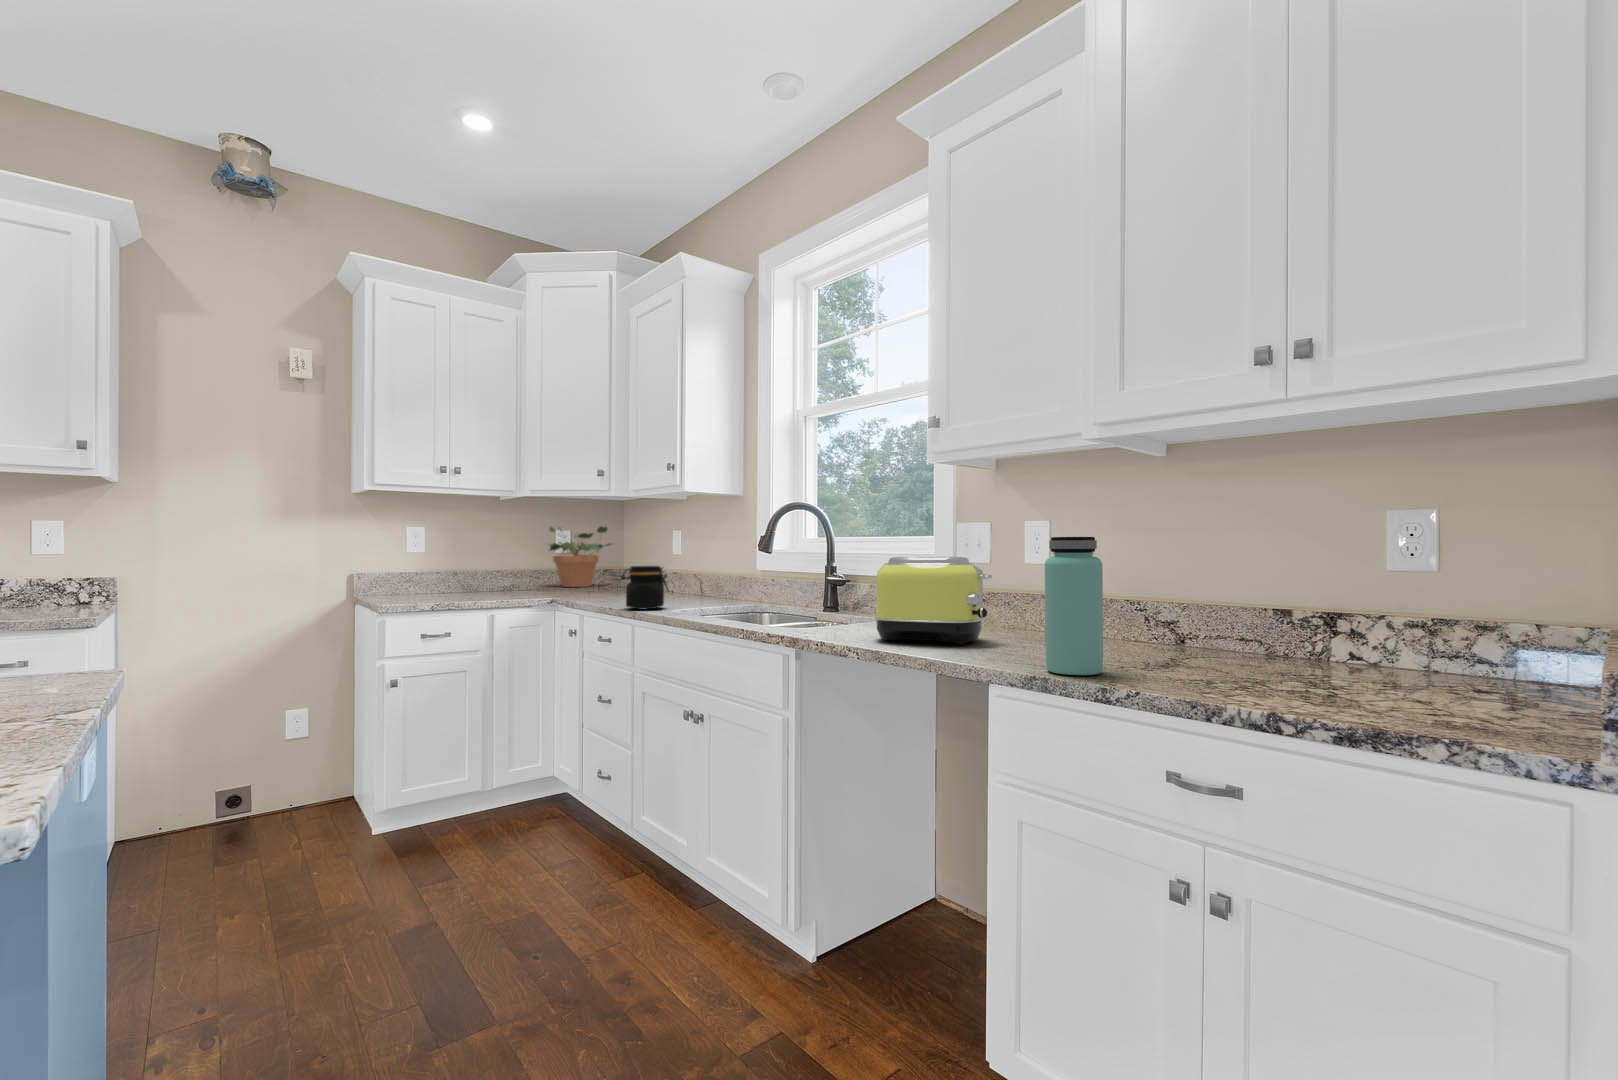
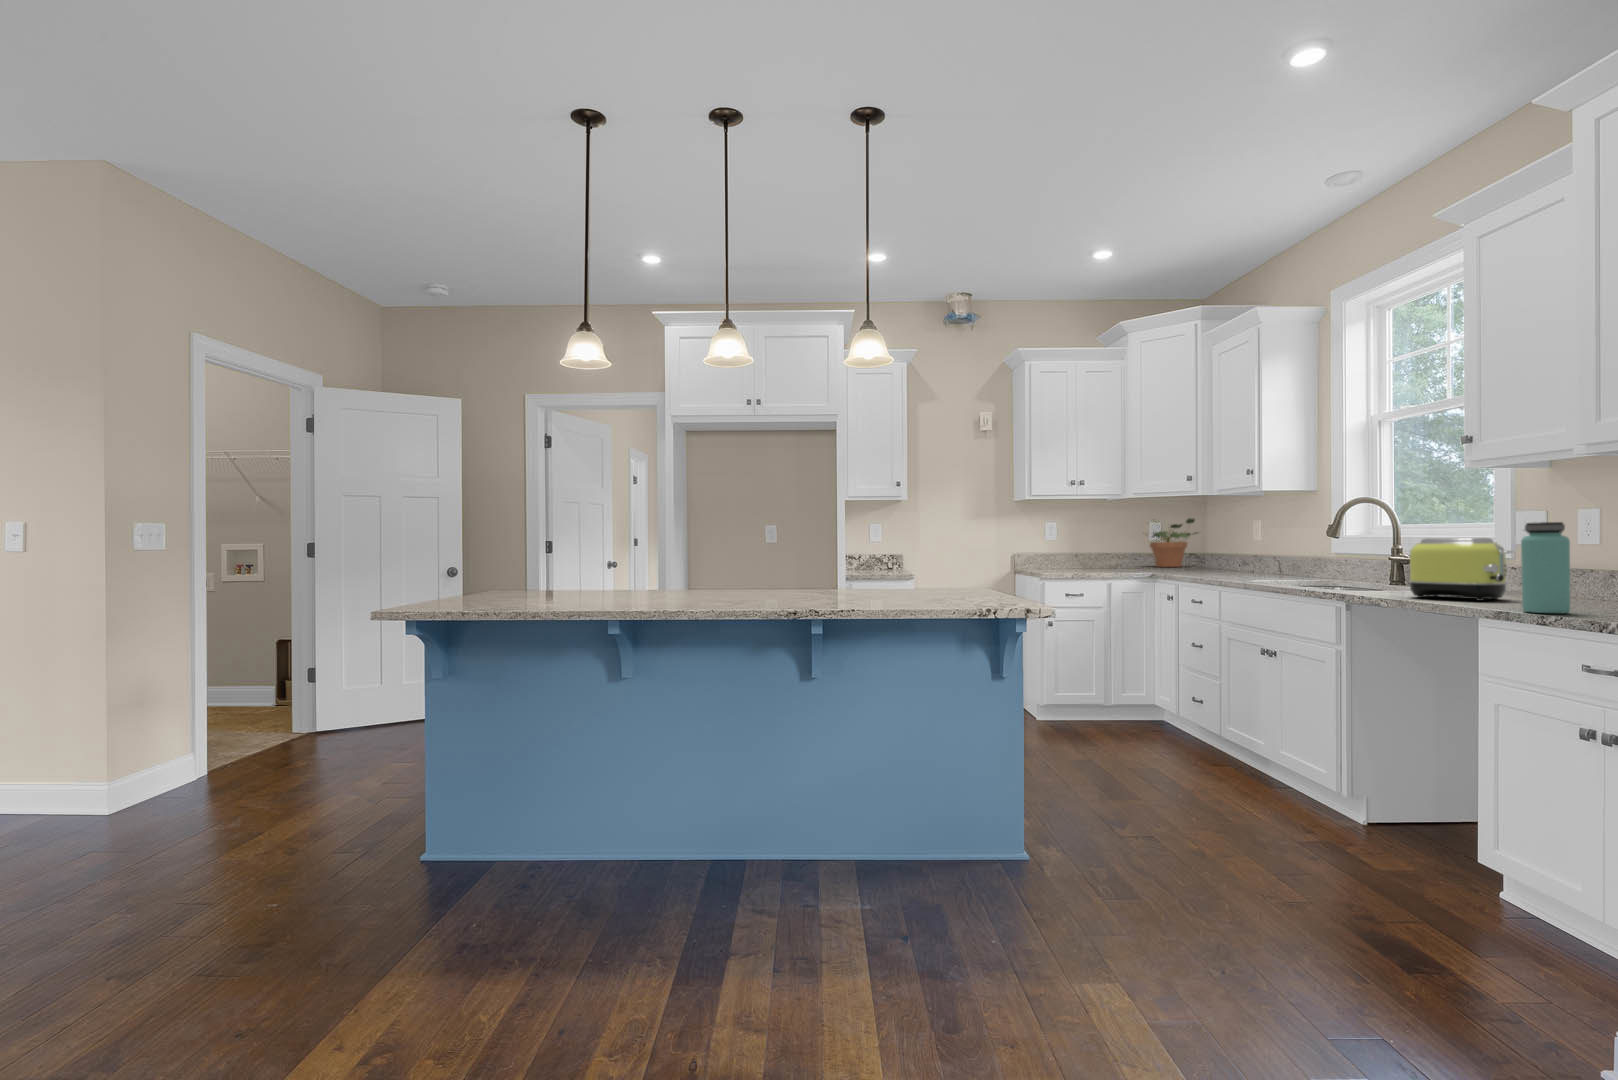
jar: present [621,566,669,609] -> none [1210,548,1250,580]

